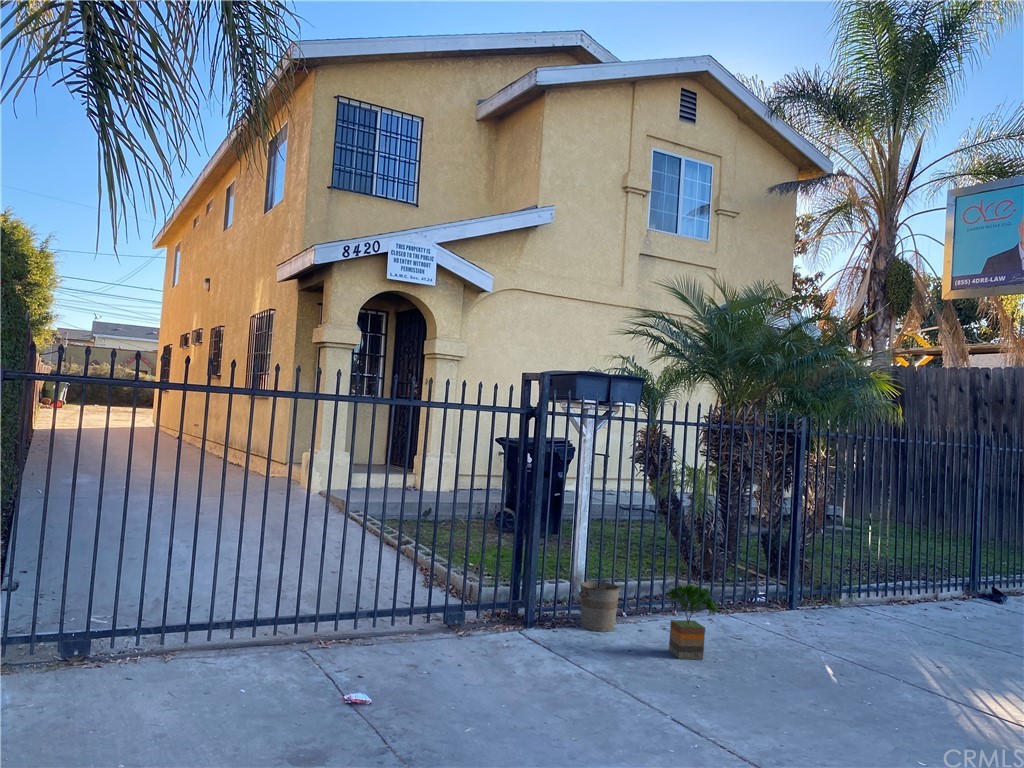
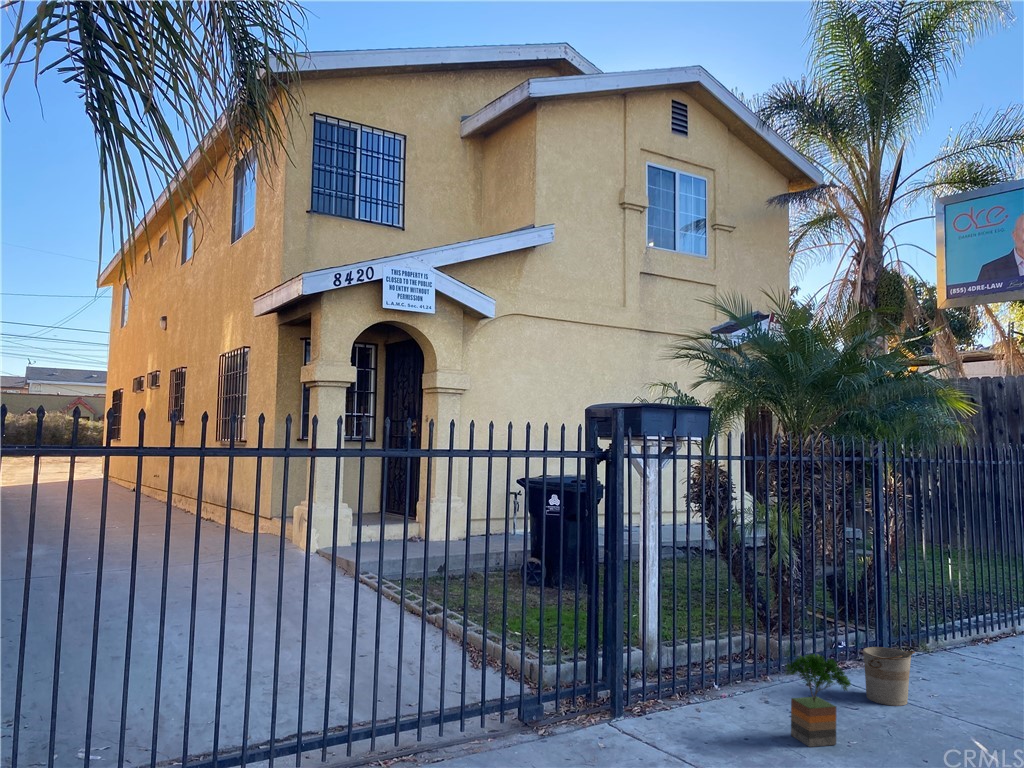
bucket: present [579,581,624,632] -> present [863,647,915,706]

